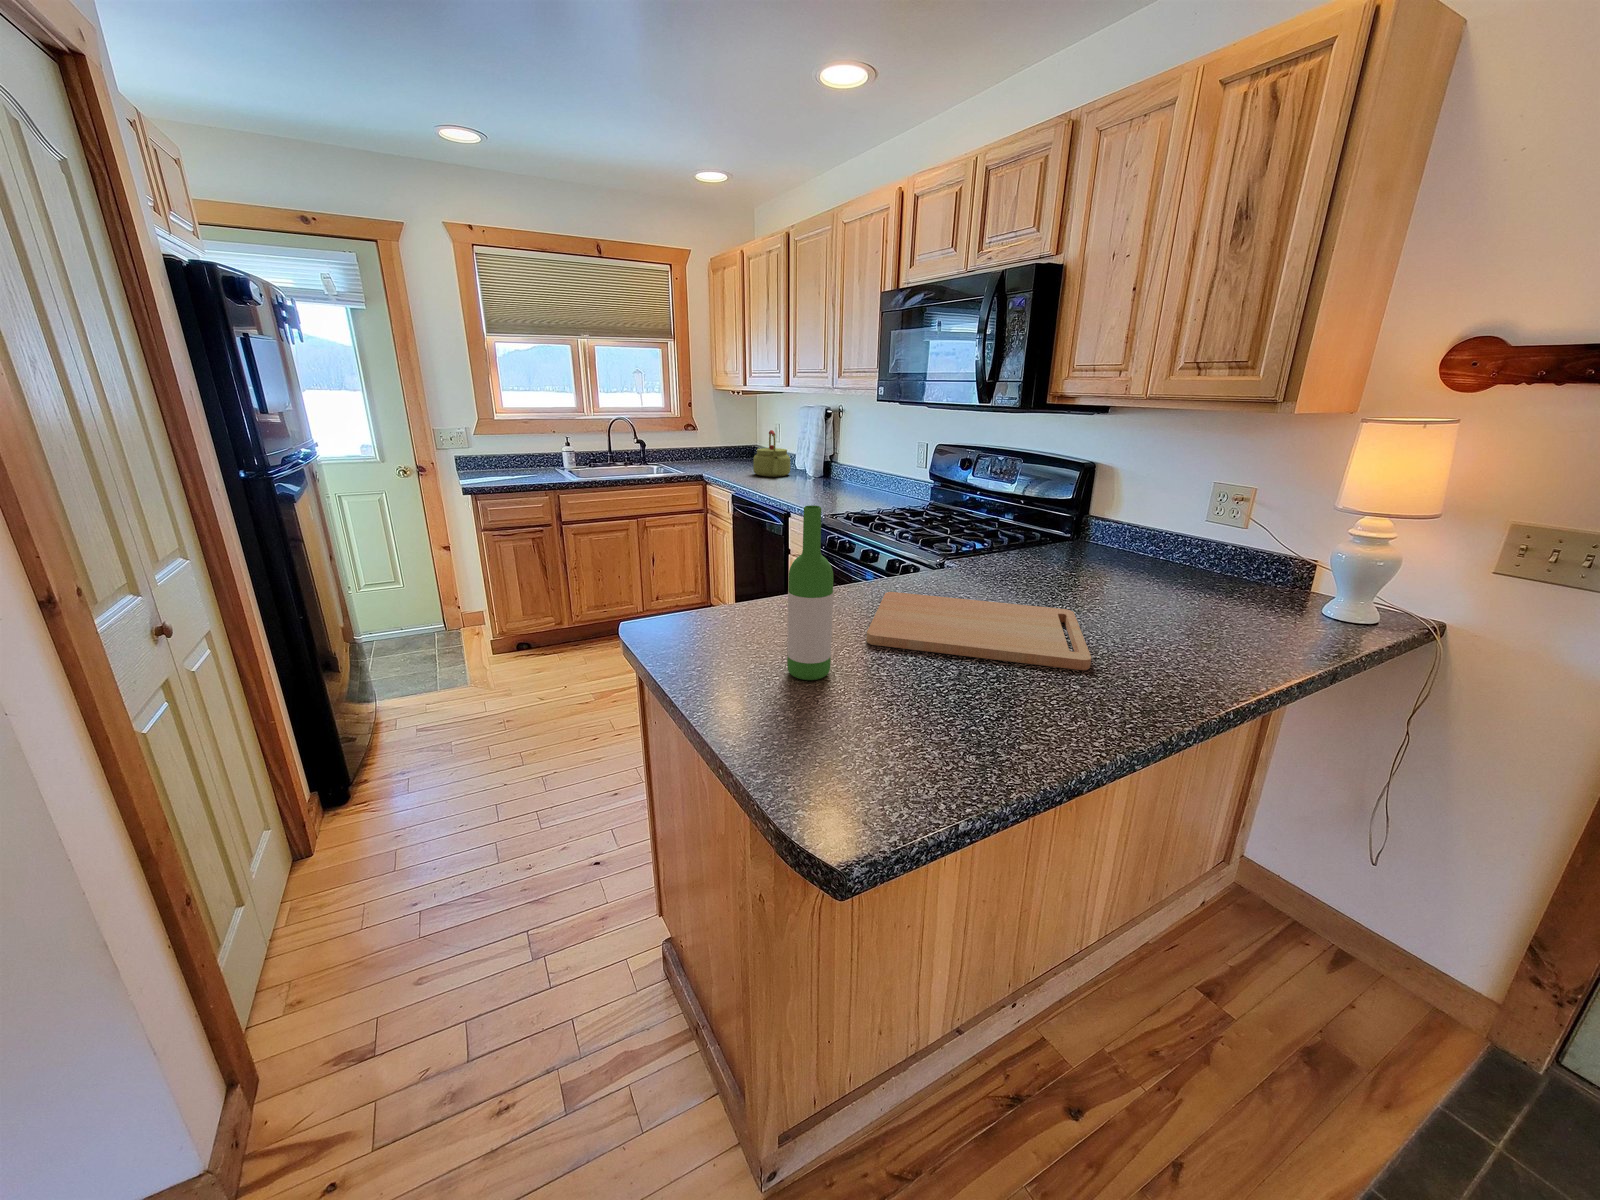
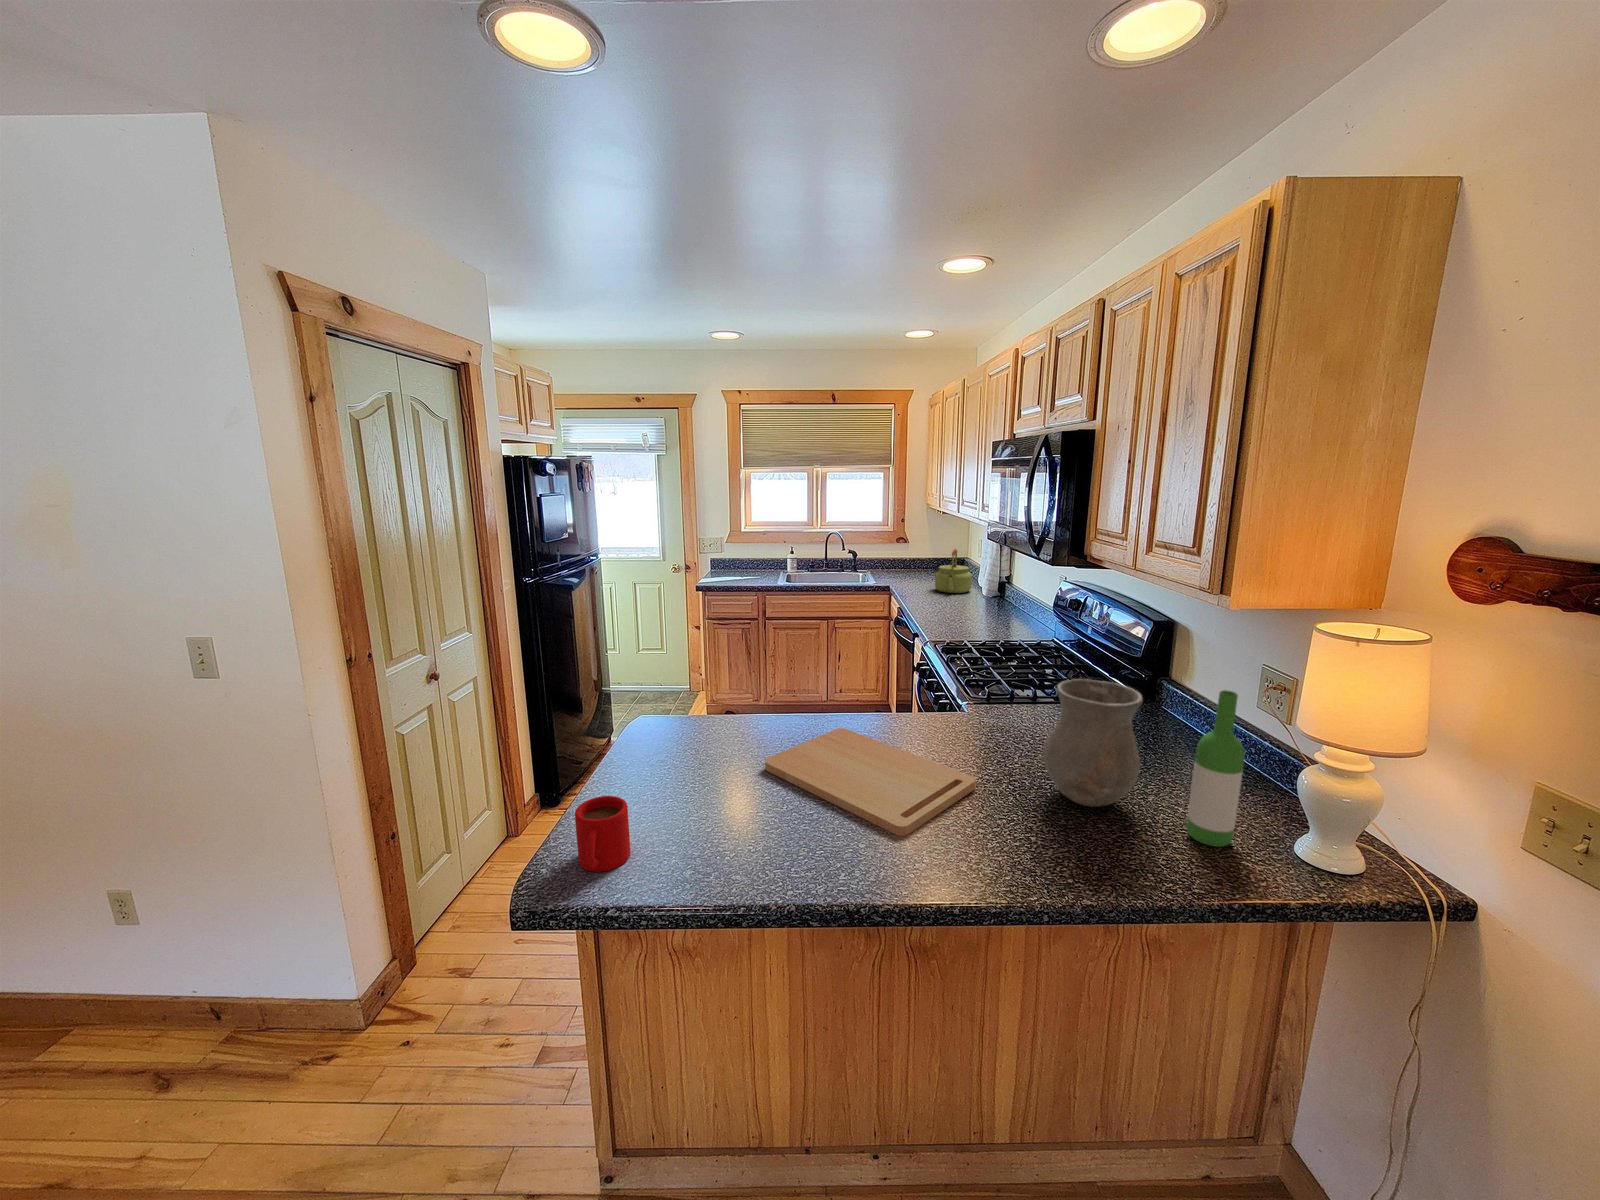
vase: none [1115,499,1222,615] -> present [1043,679,1143,807]
wine bottle: present [787,505,833,680] -> present [1186,690,1245,847]
mug: none [820,691,900,795] -> present [575,796,631,872]

